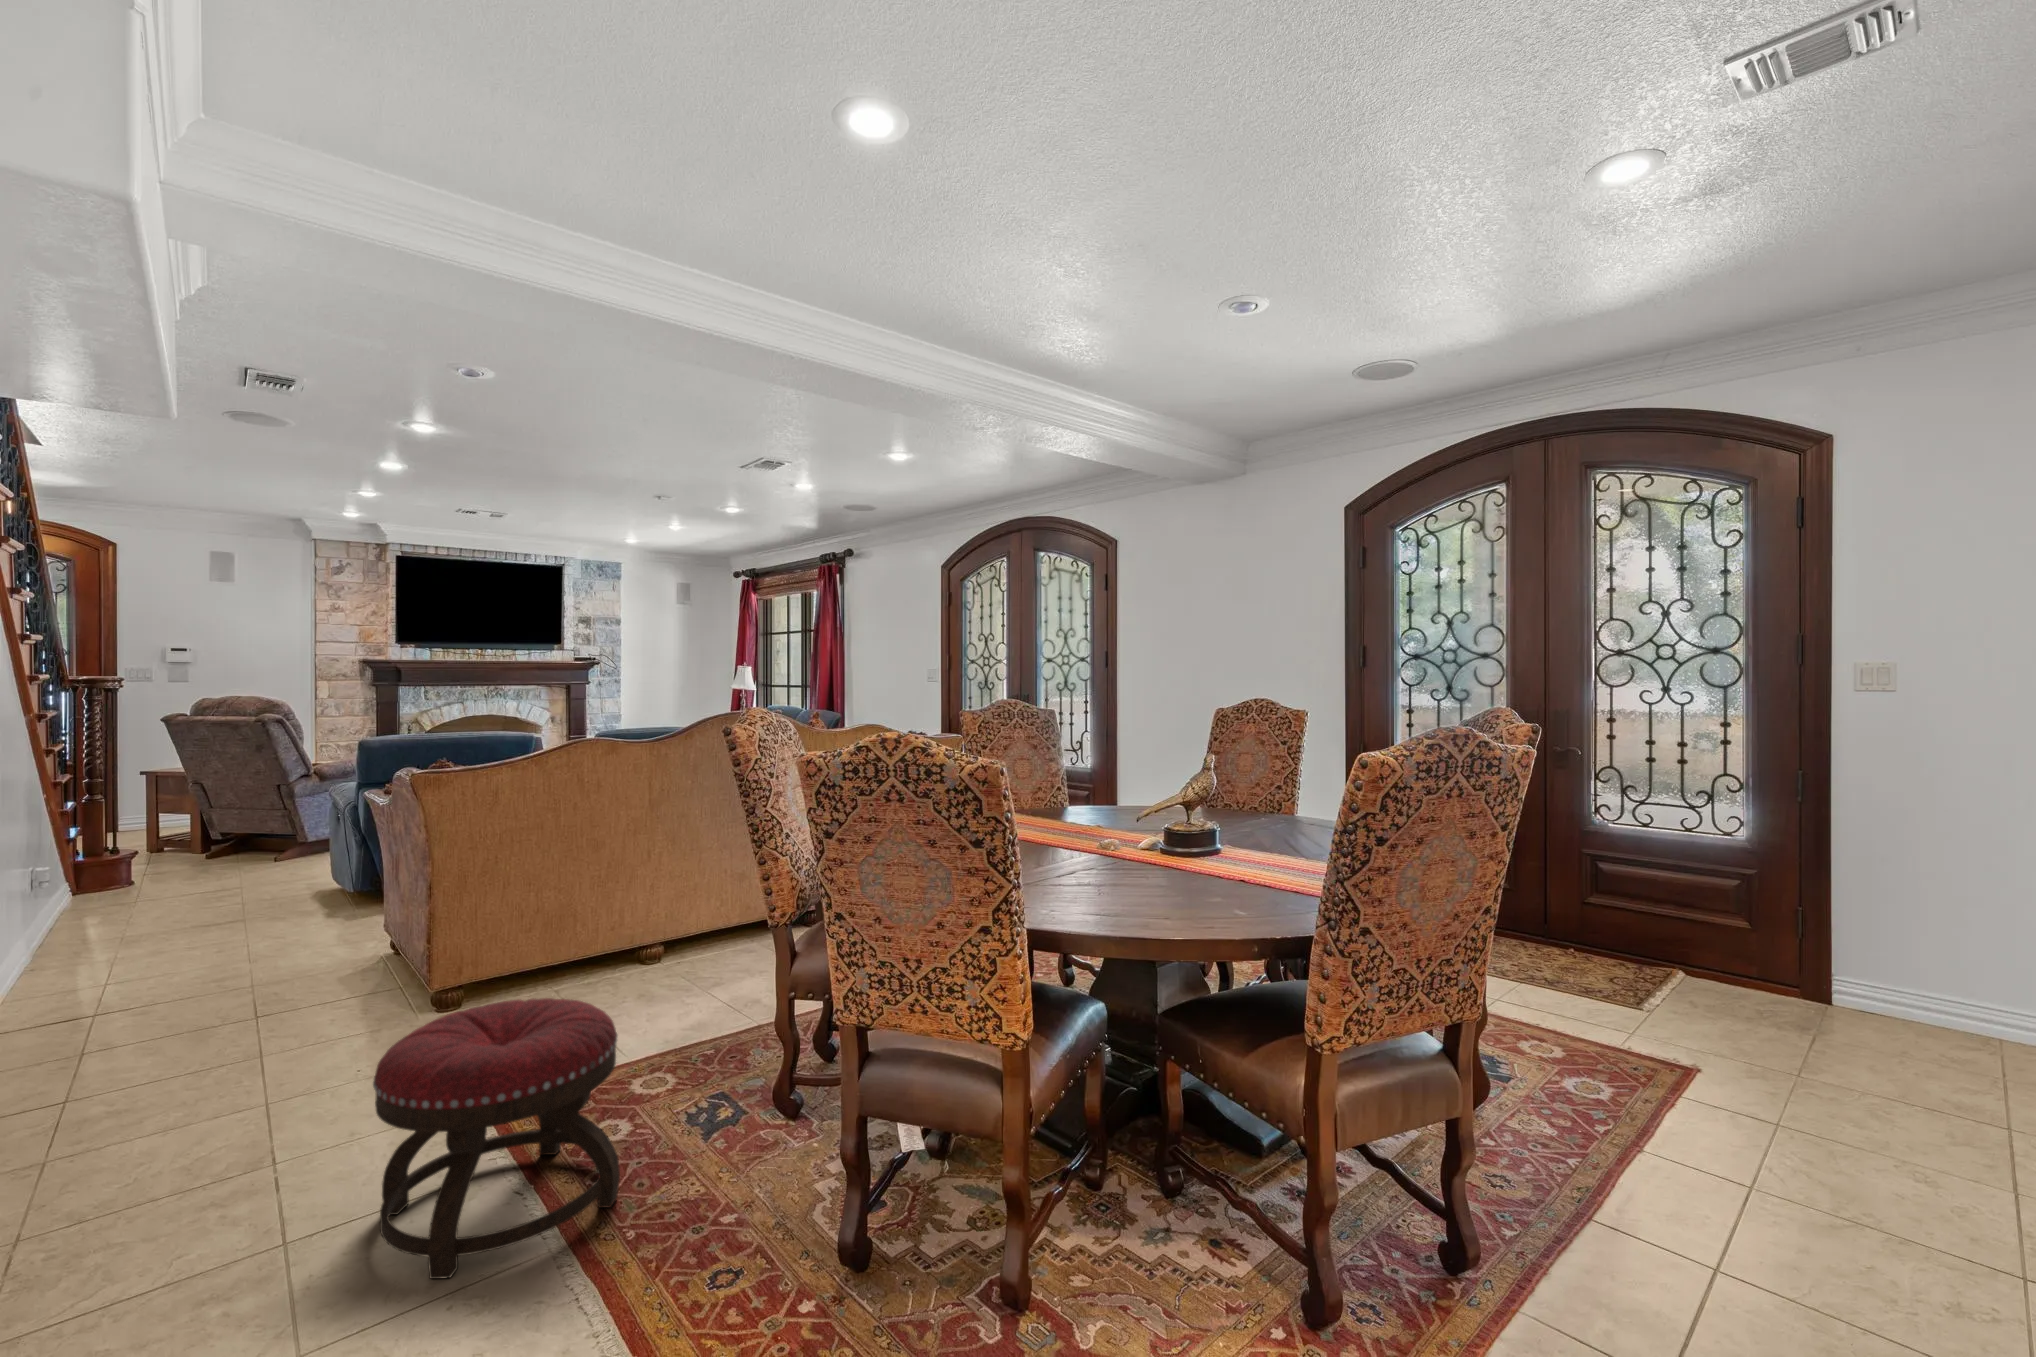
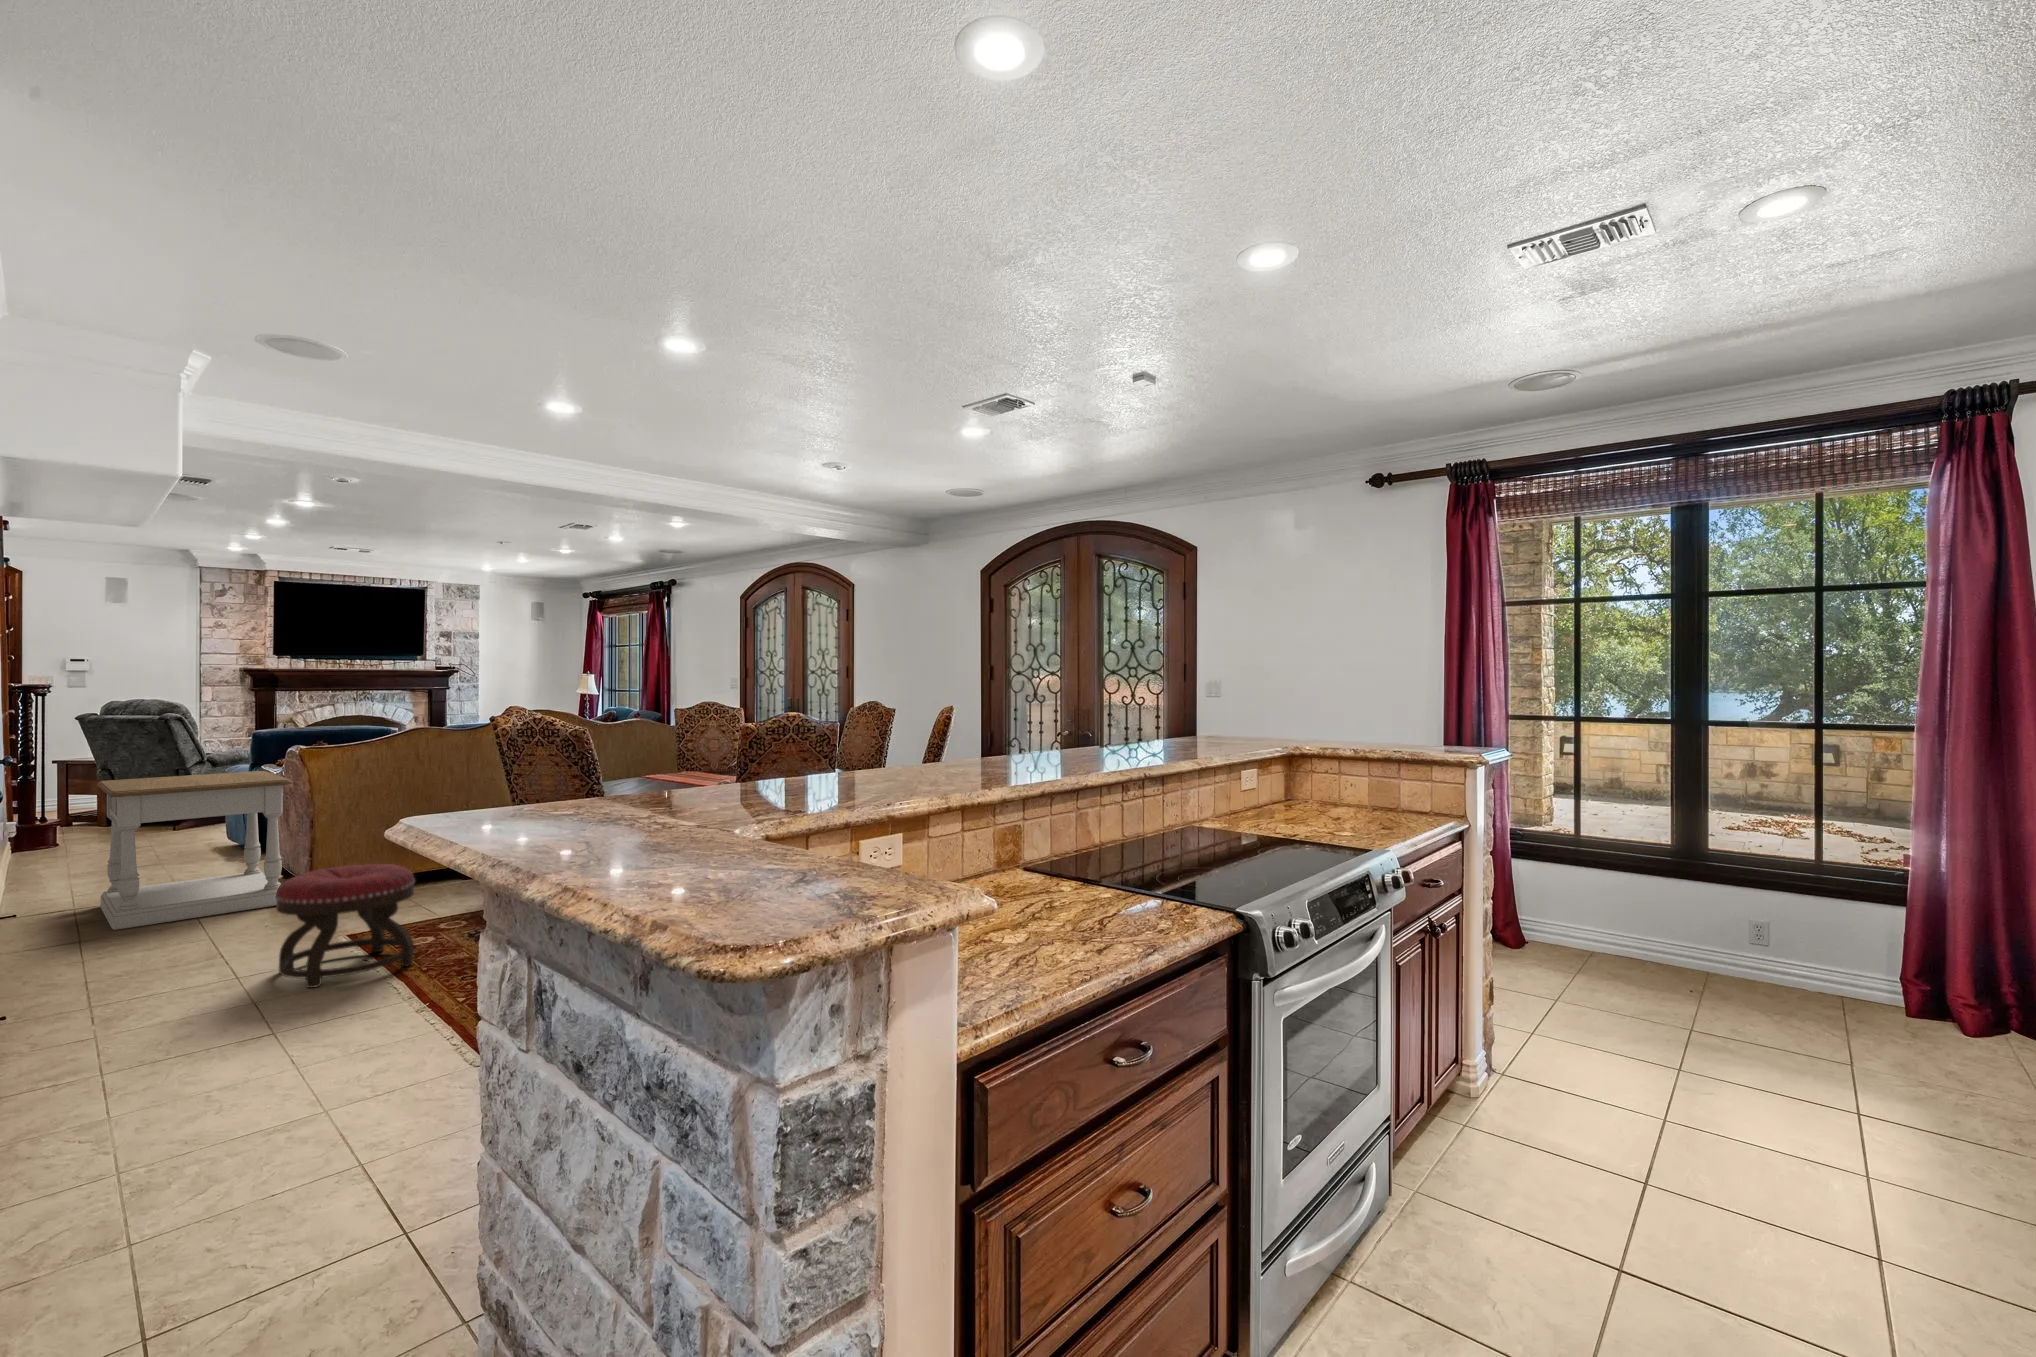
side table: none [132,802,410,1070] -> present [97,771,292,930]

